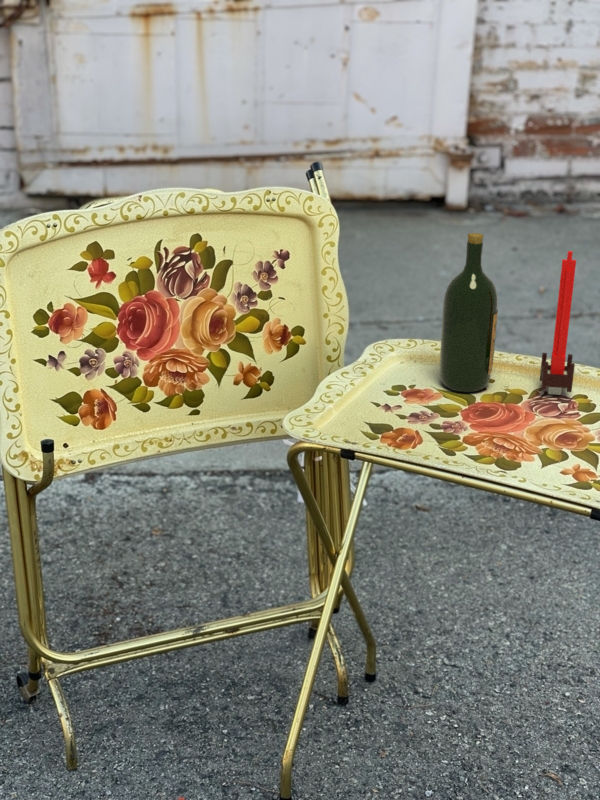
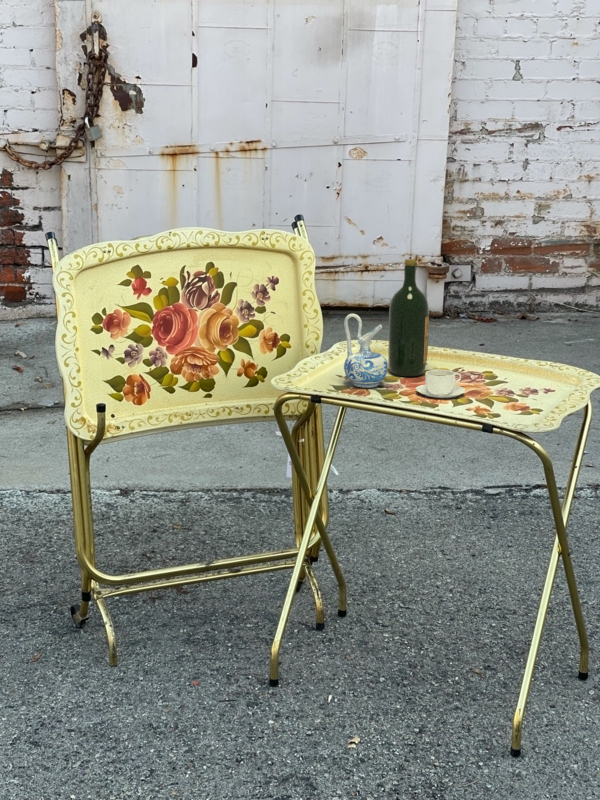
candle: present [540,251,576,395] -> none [462,270,486,378]
ceramic pitcher: none [383,318,443,418] -> present [344,314,387,388]
coffee cup: none [483,396,552,441] -> present [416,369,466,398]

